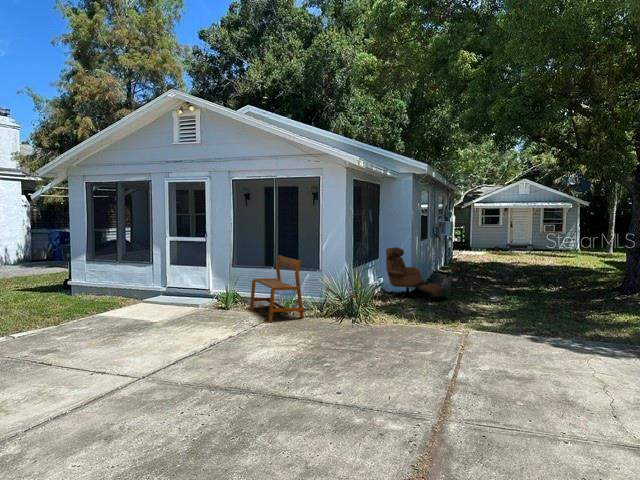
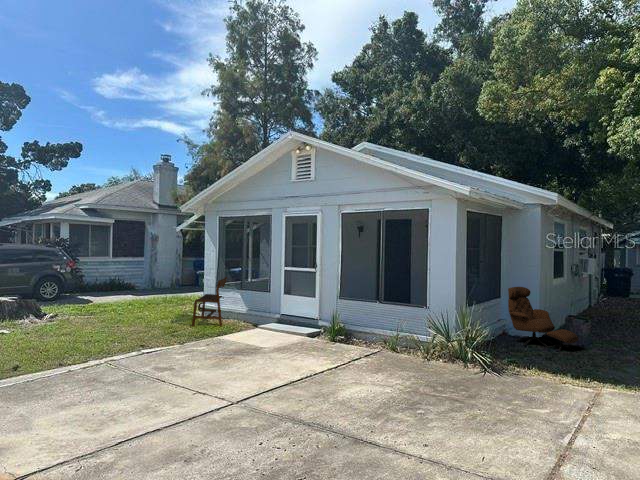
bench: present [250,255,304,323] -> present [192,277,227,326]

